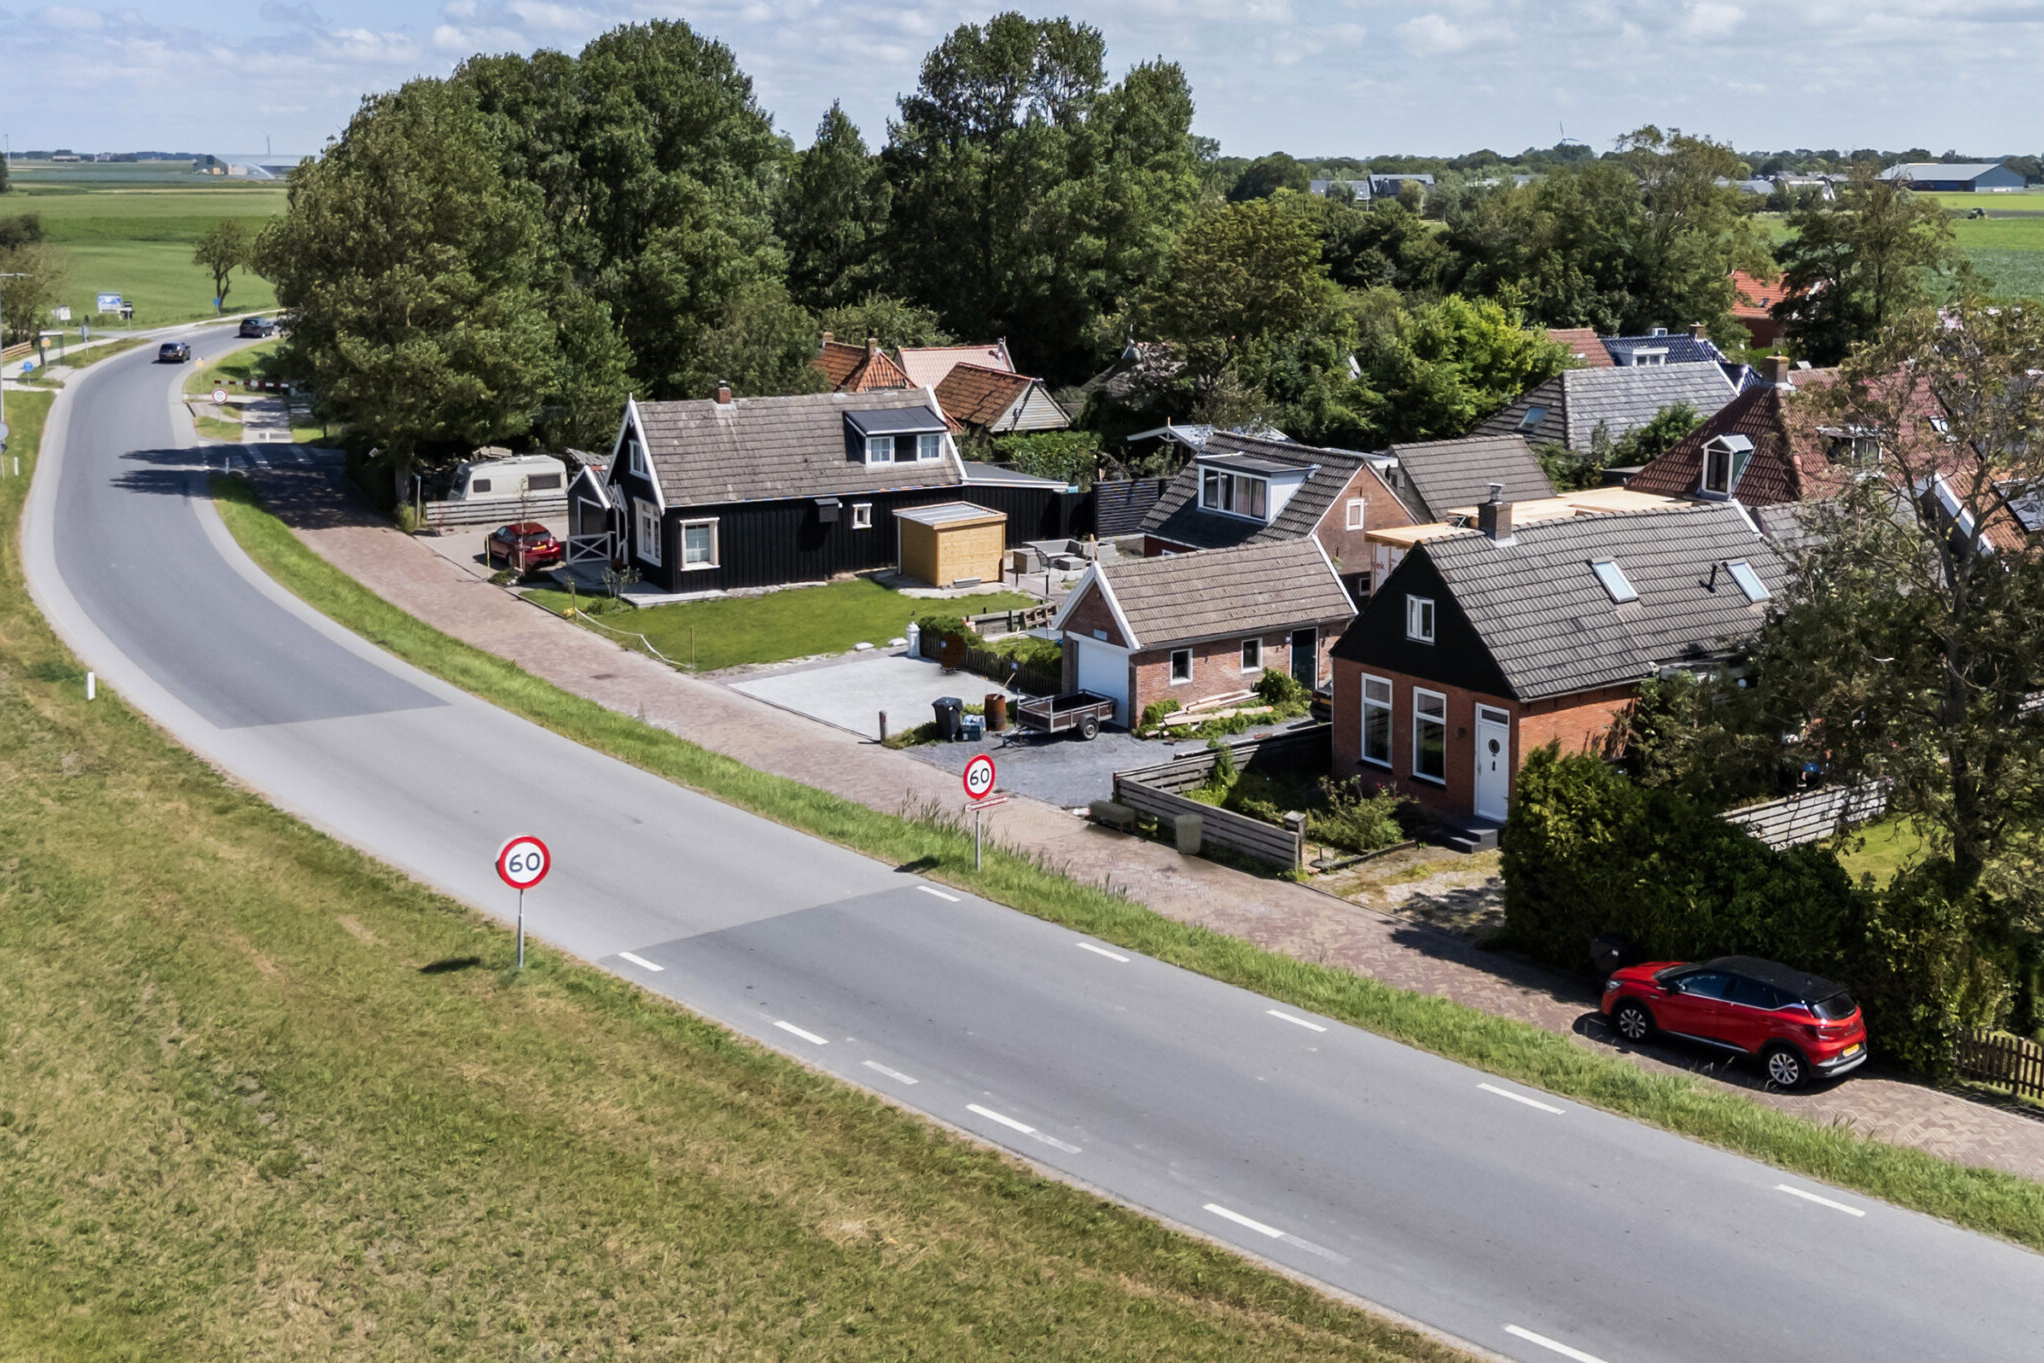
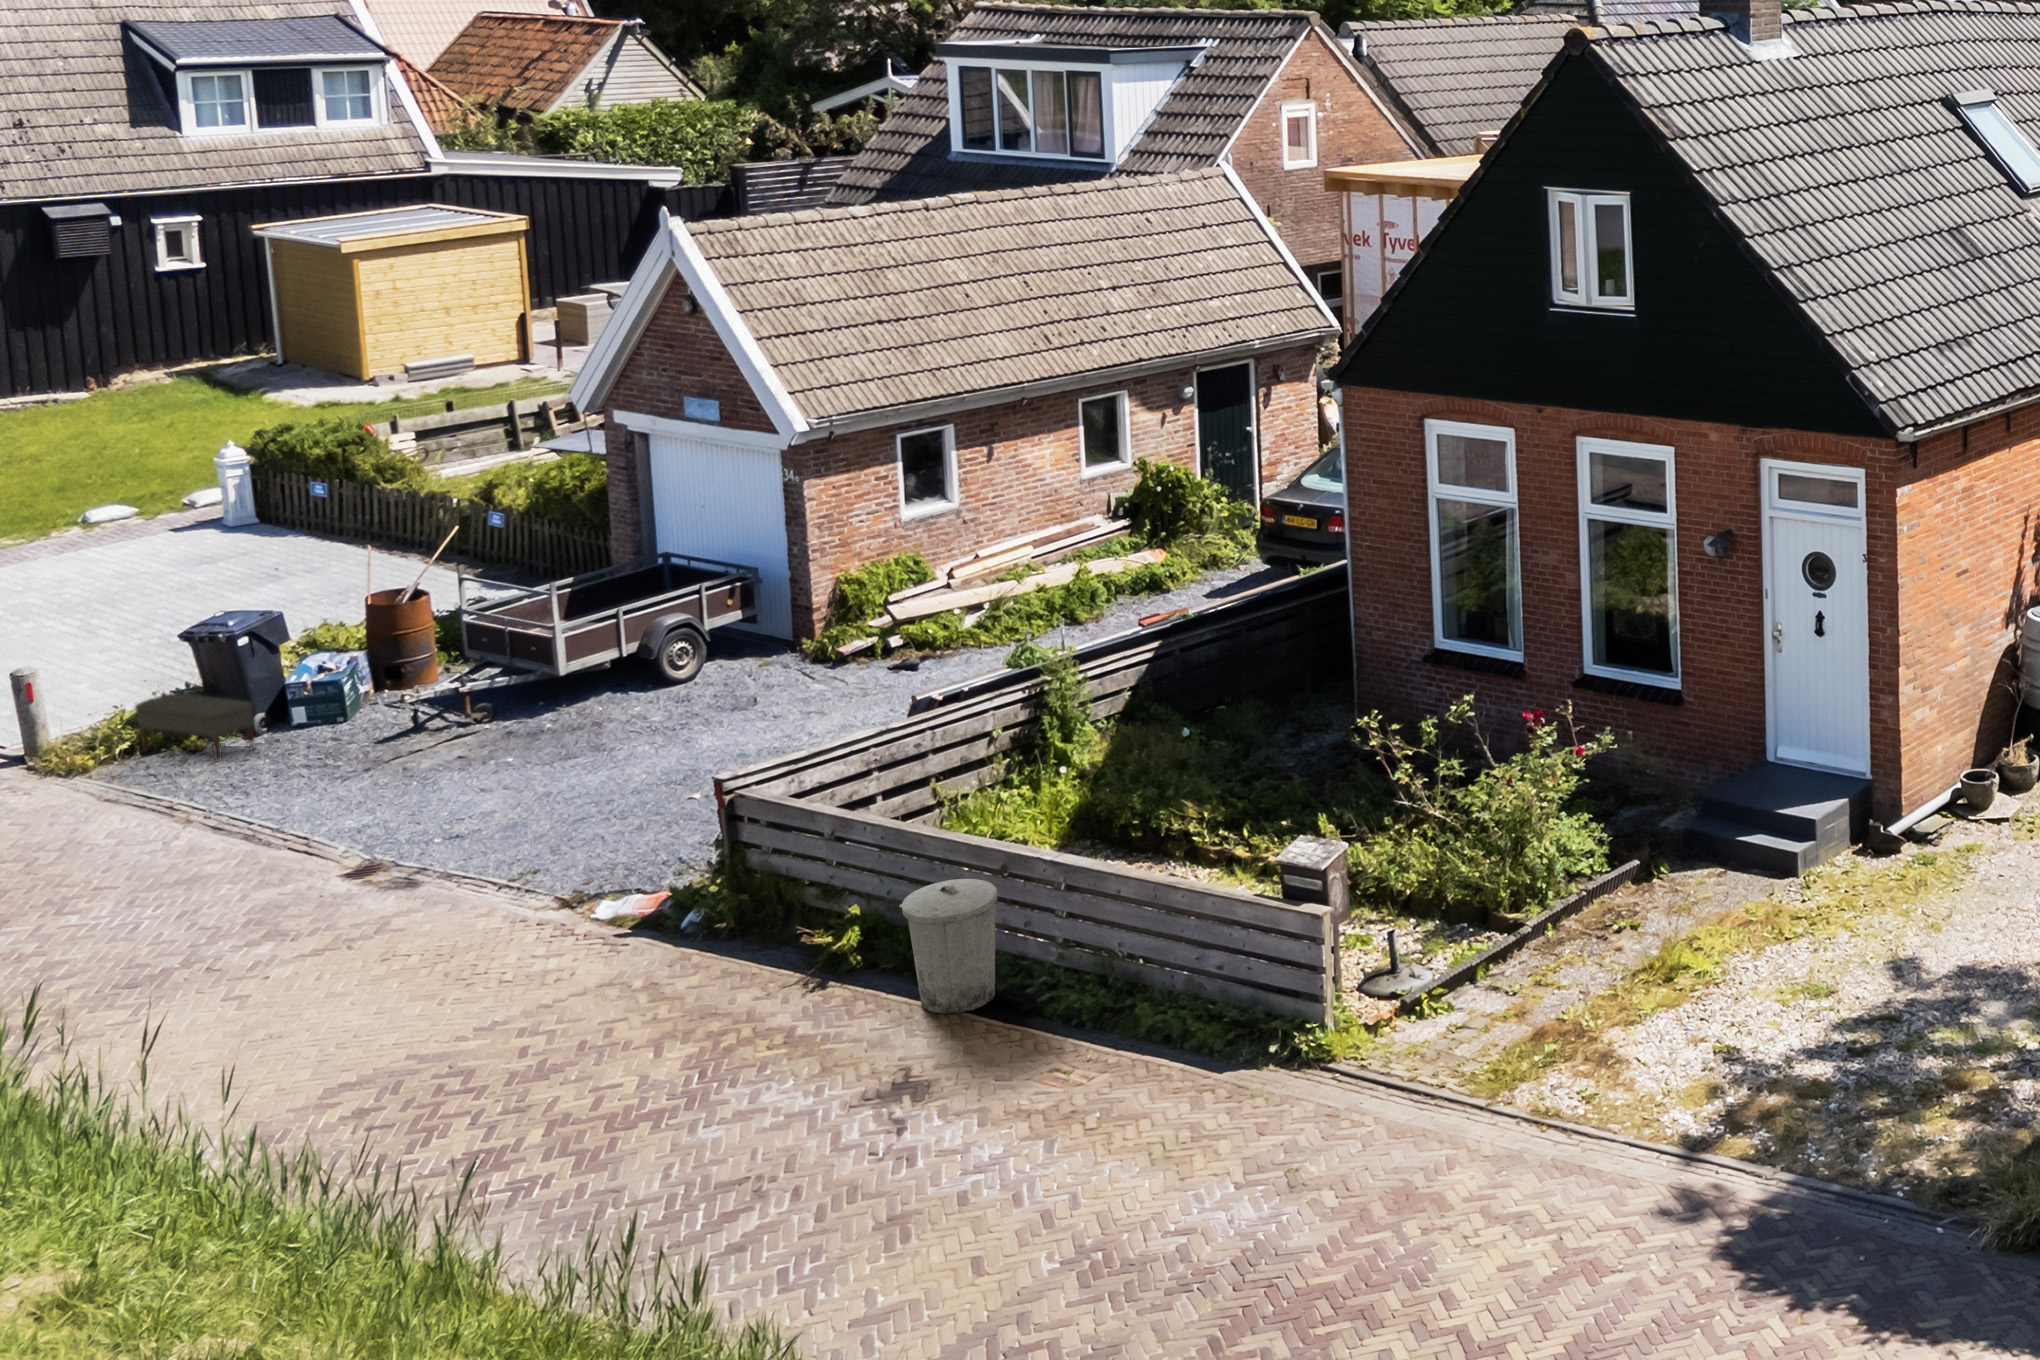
lounge chair: present [940,634,966,672] -> none [305,461,382,560]
bench: present [1089,800,1135,833] -> present [135,693,255,761]

